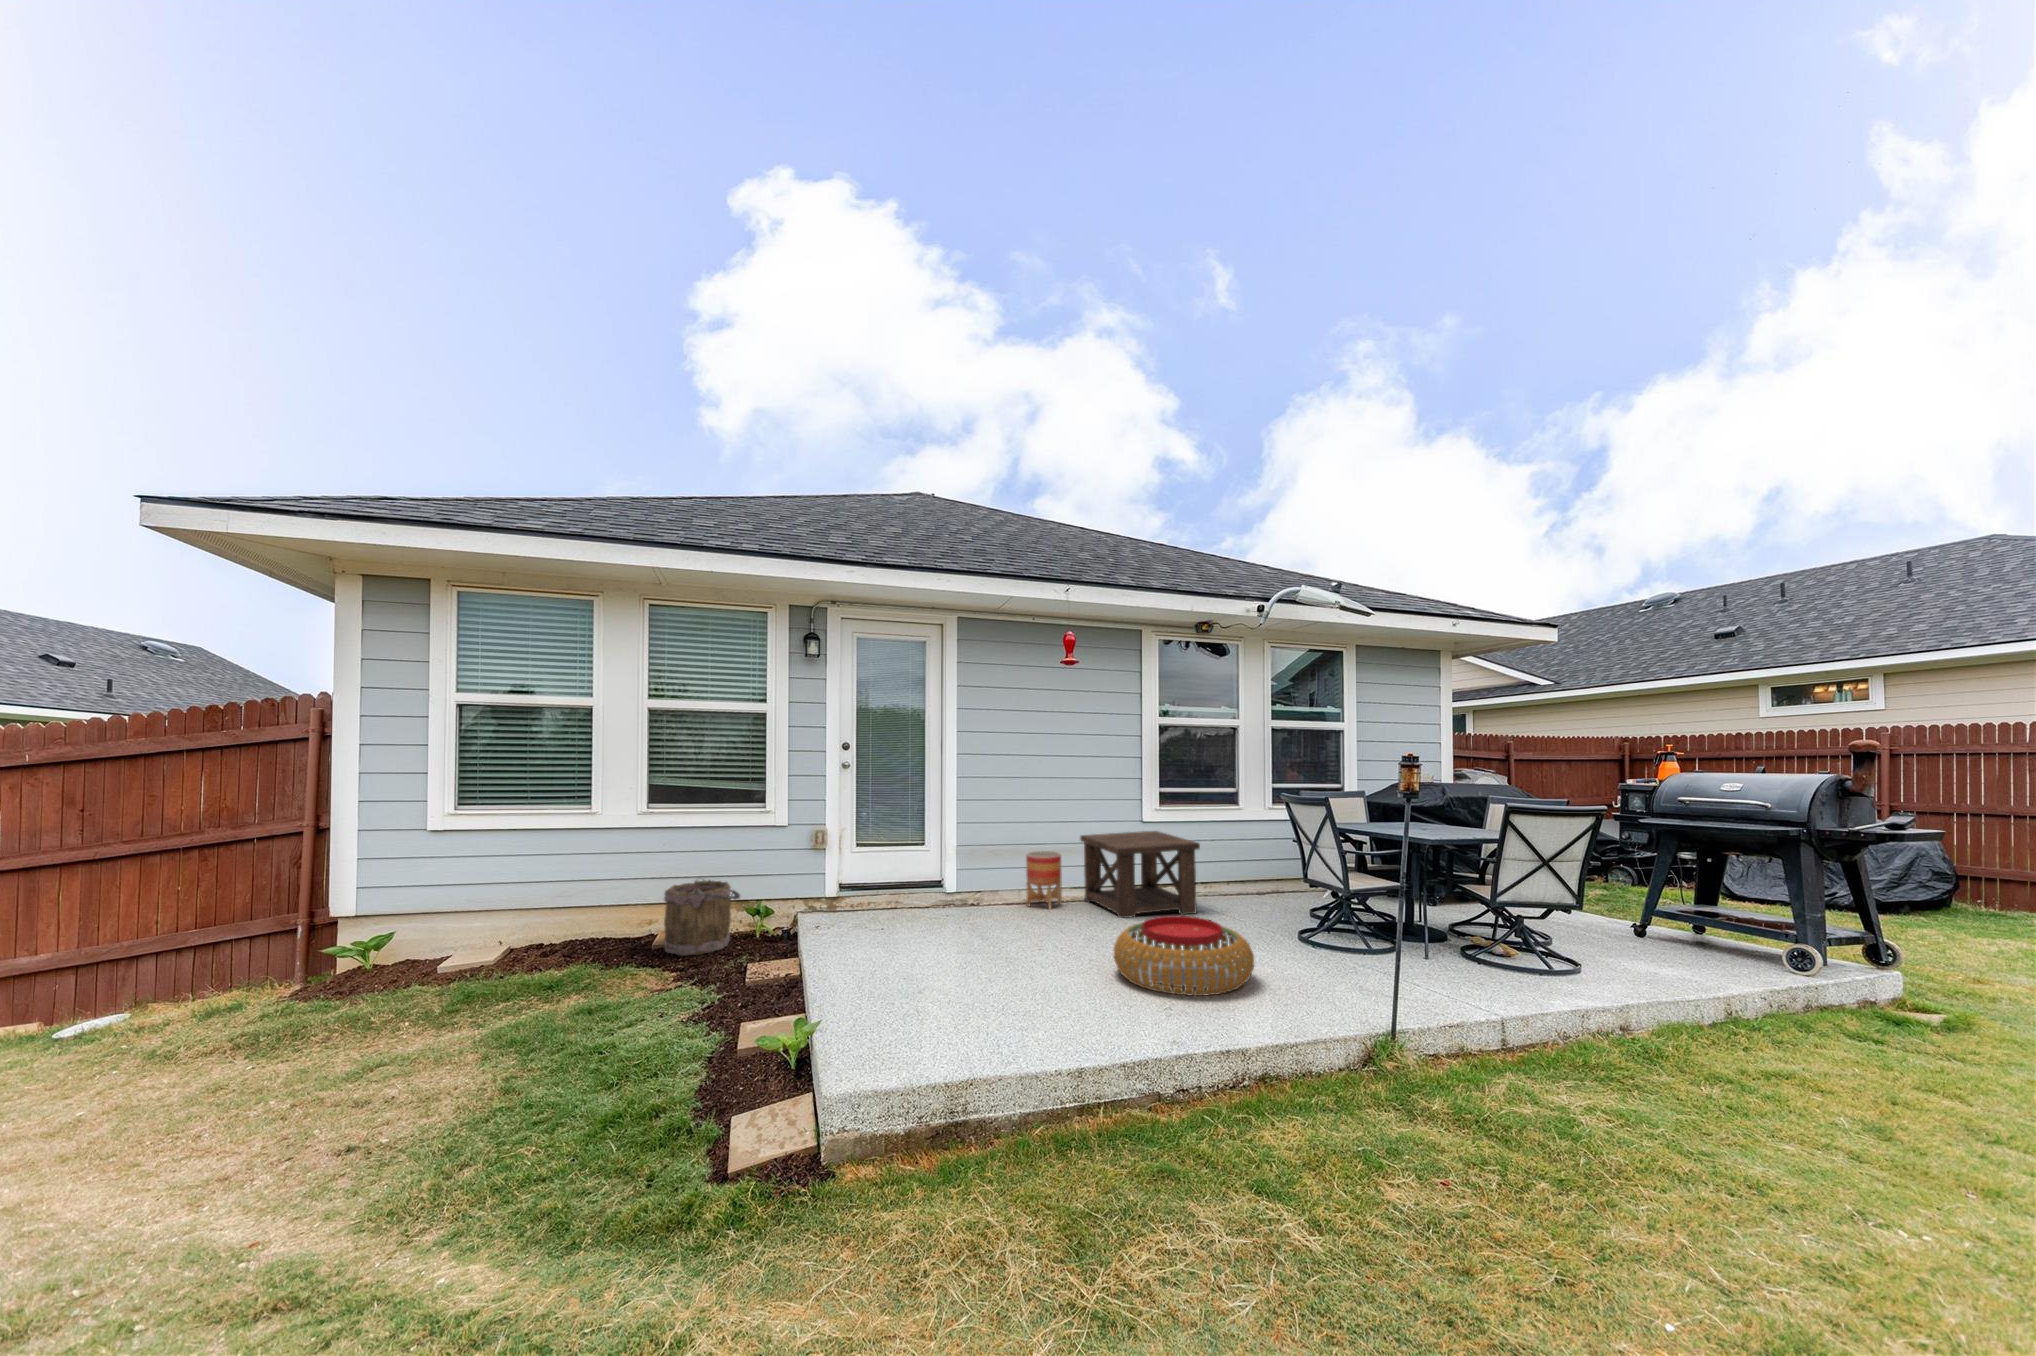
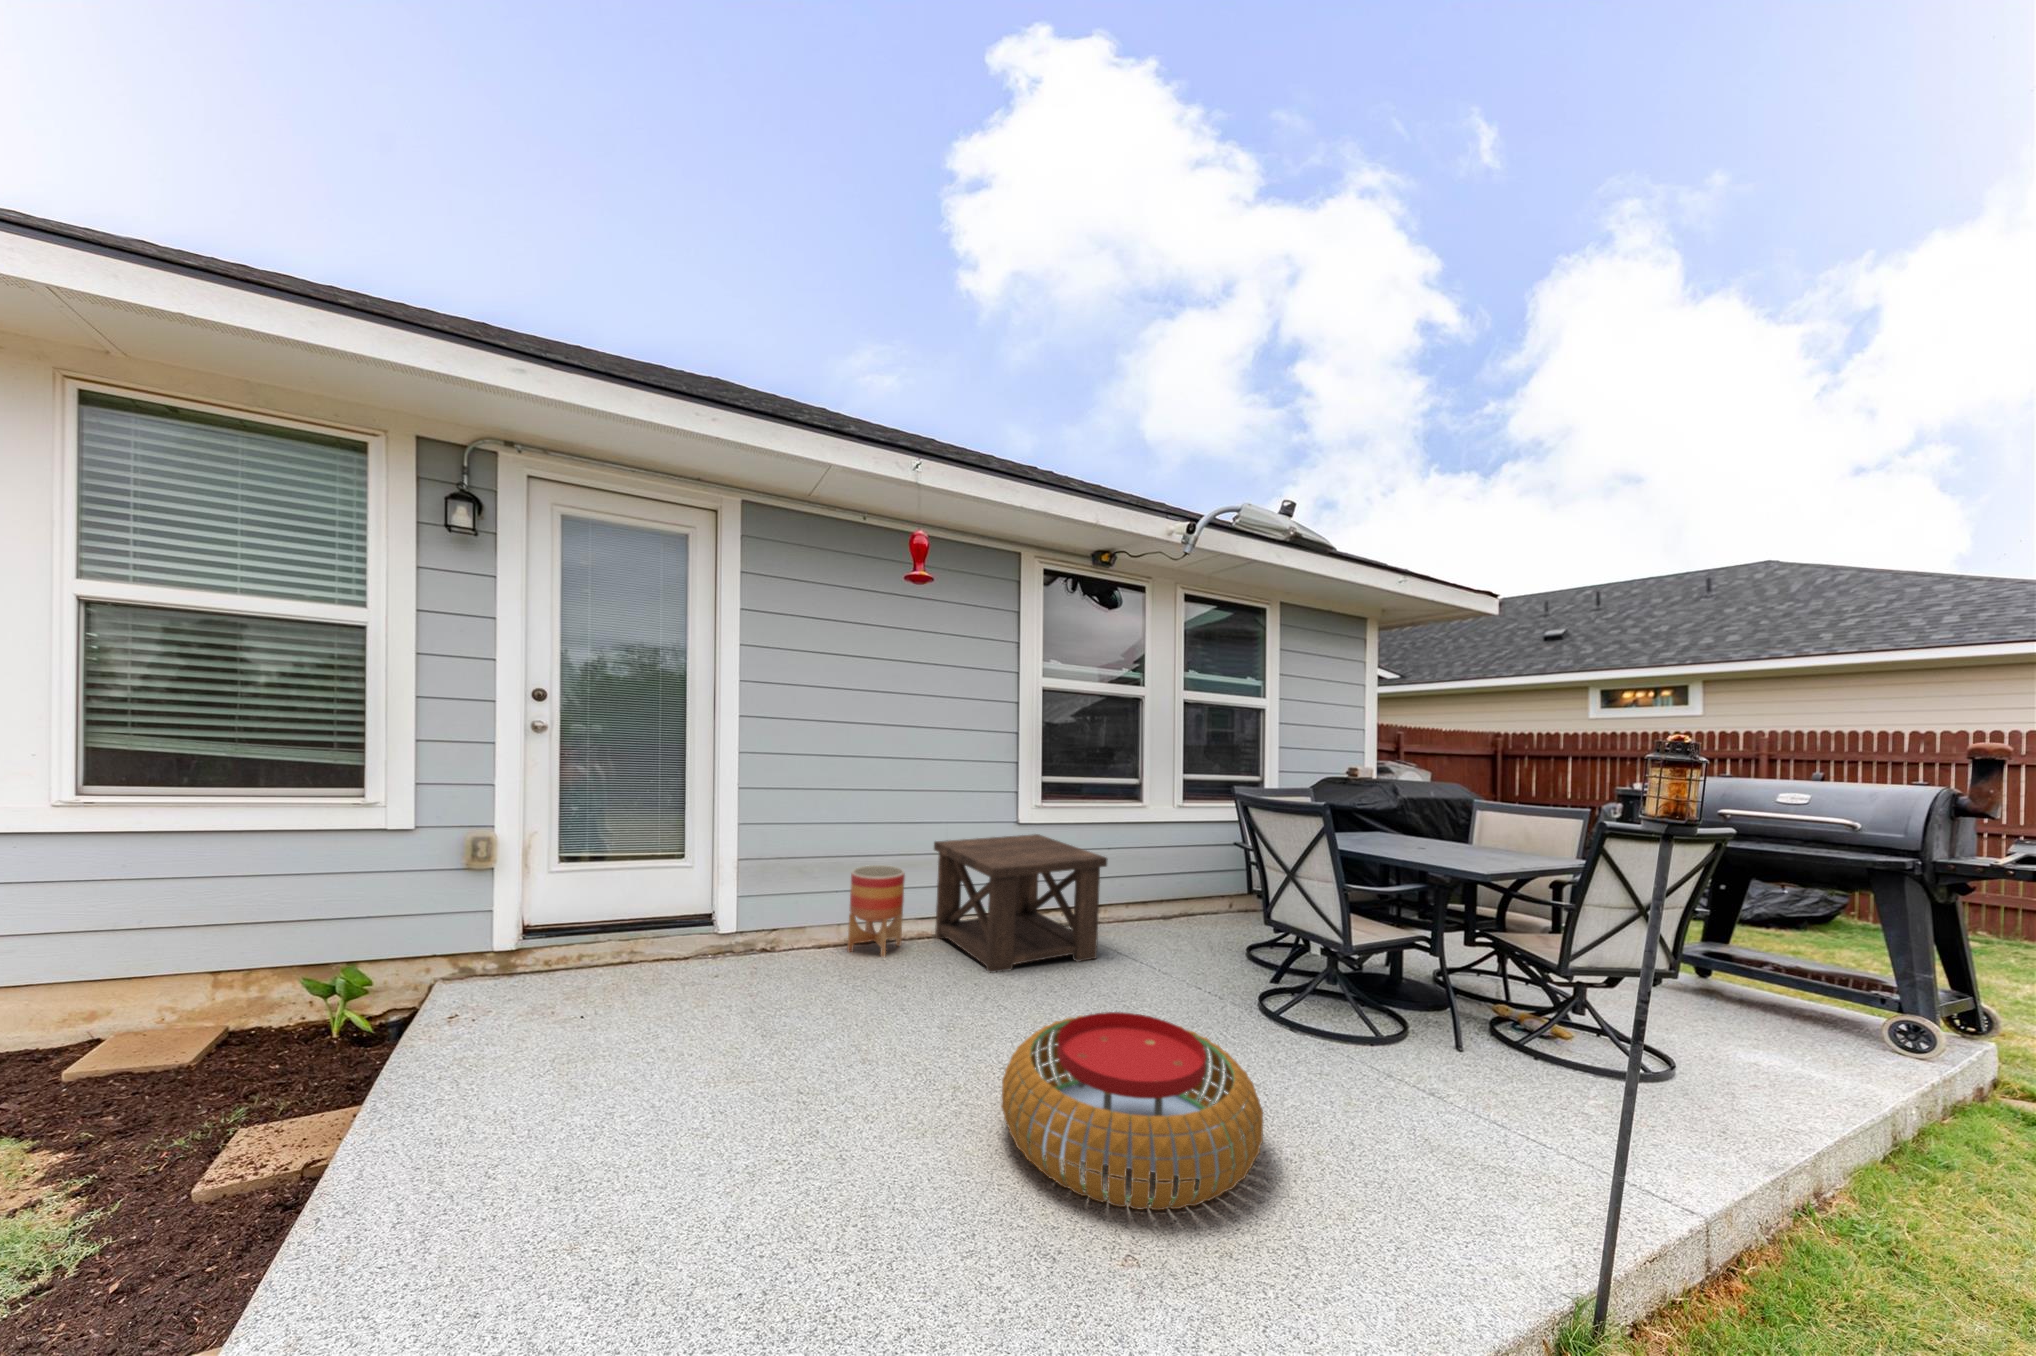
bucket: present [664,878,740,956] -> none [72,928,287,1104]

